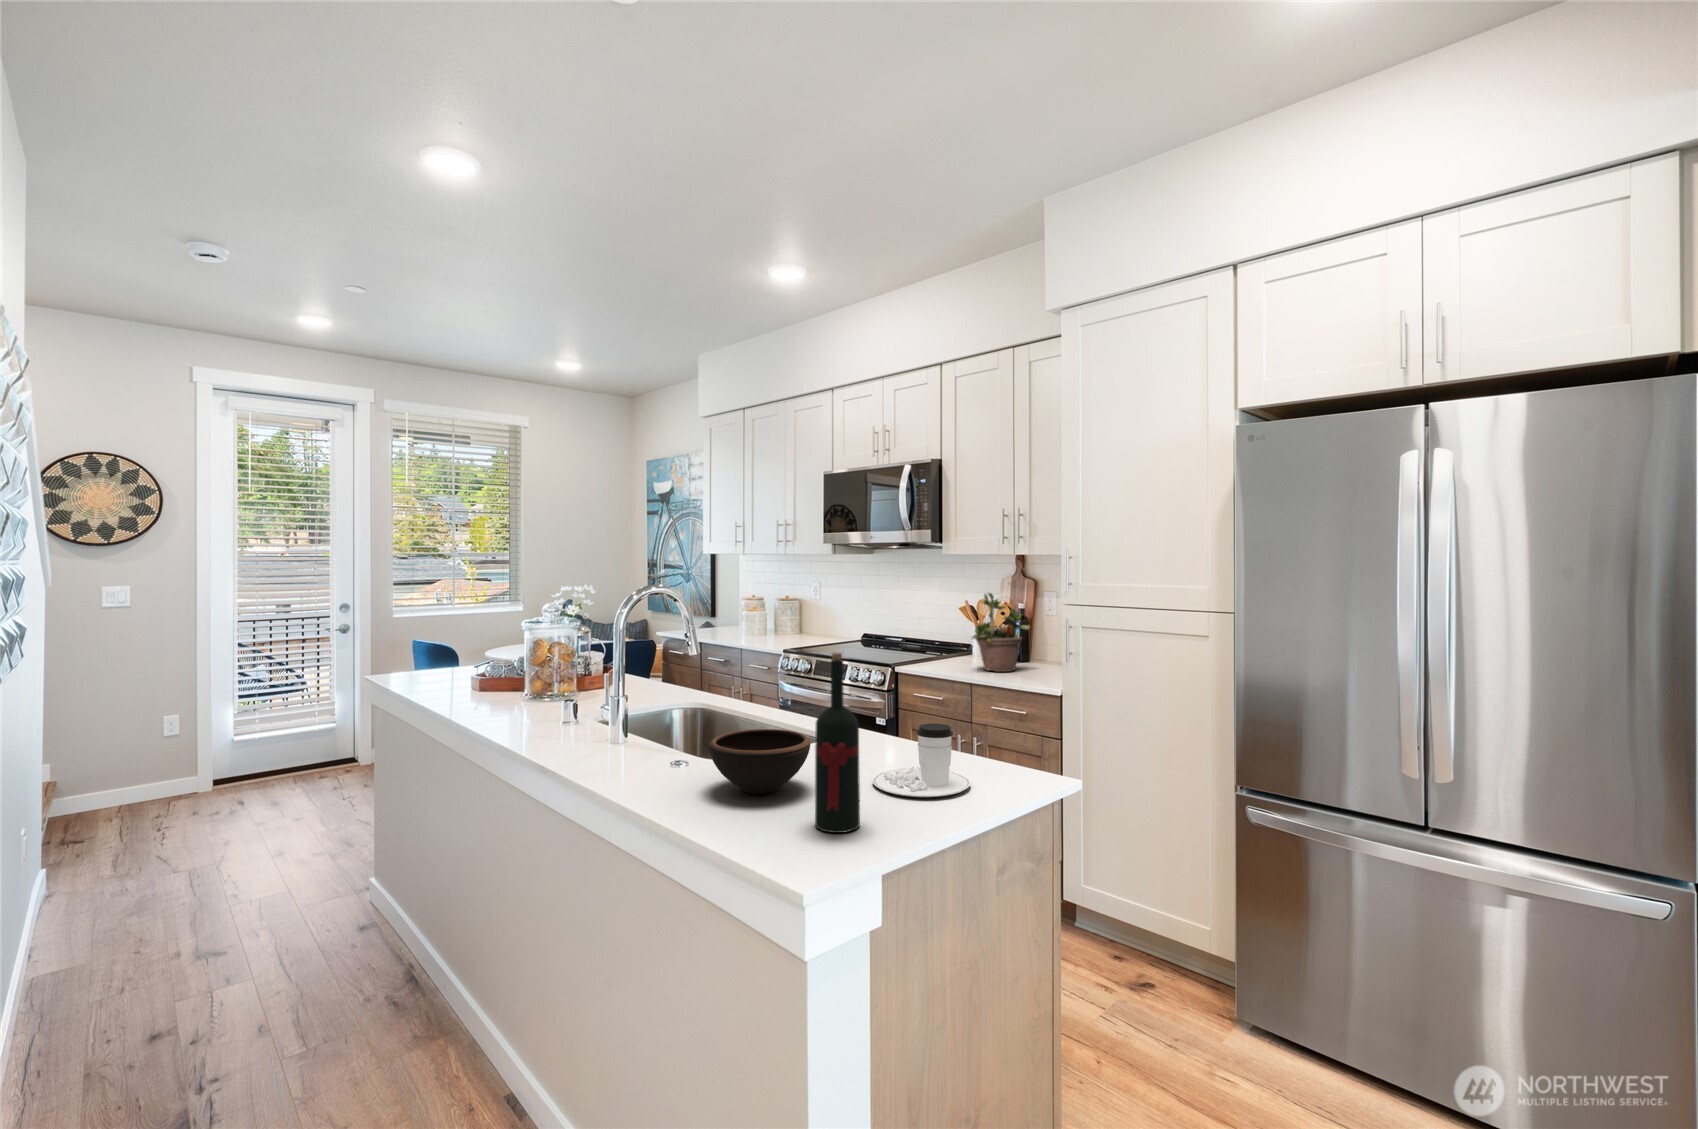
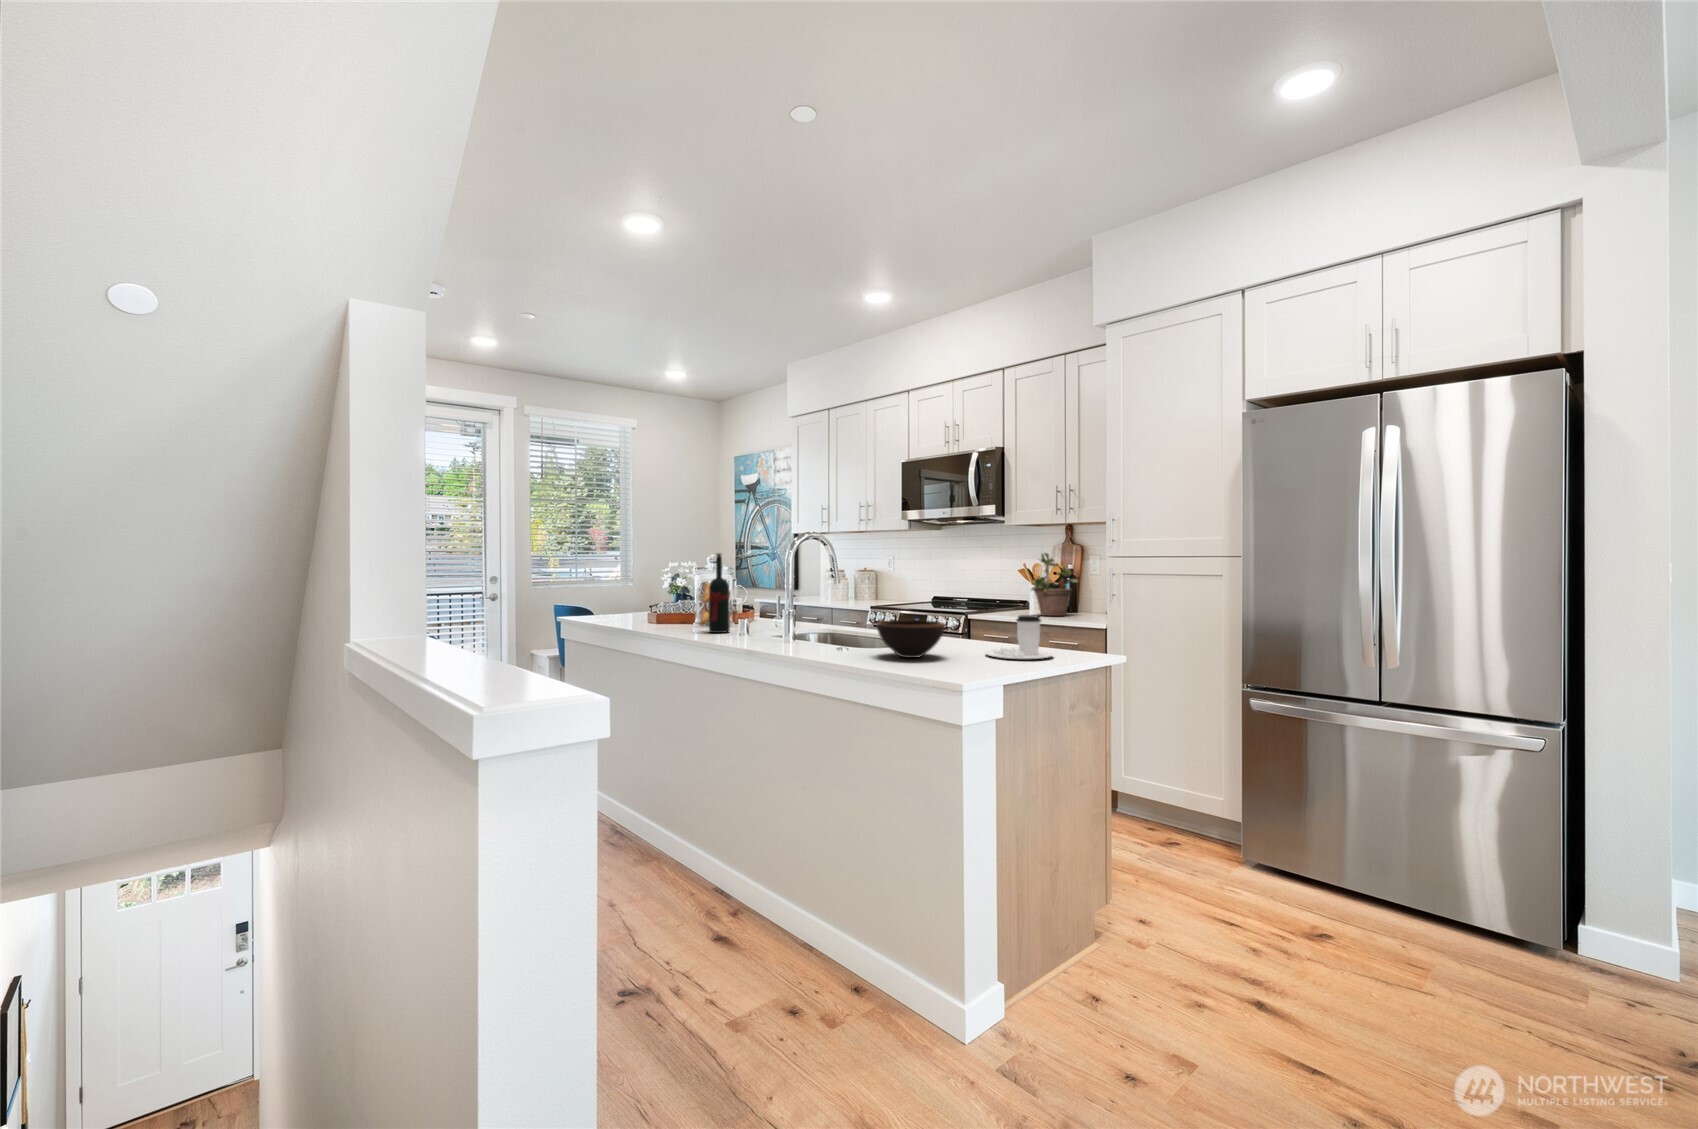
wine bottle: present [815,653,860,833] -> present [709,553,730,633]

